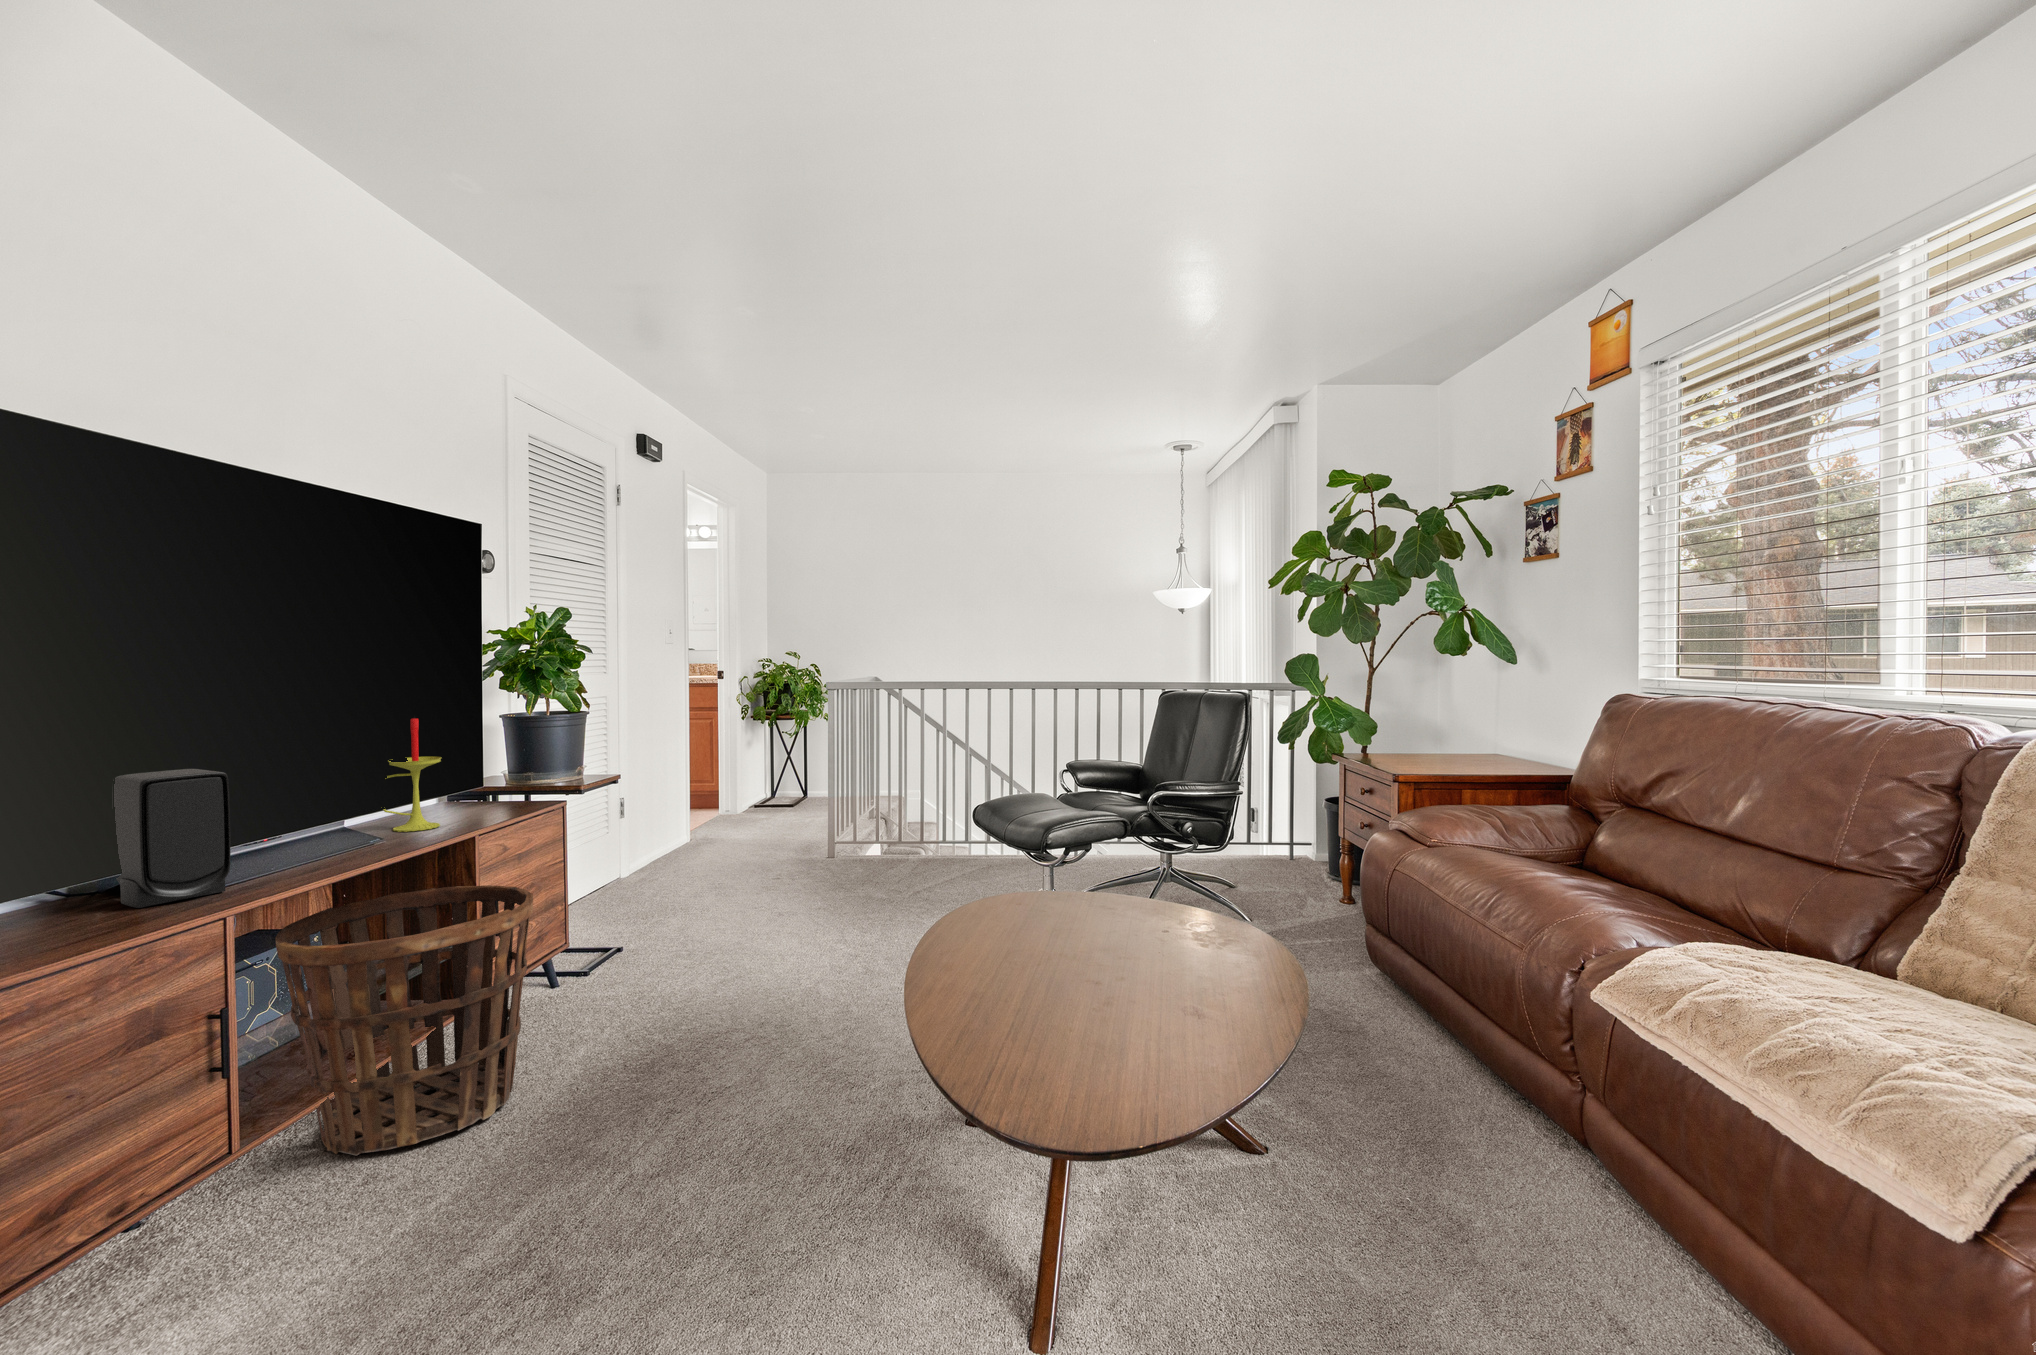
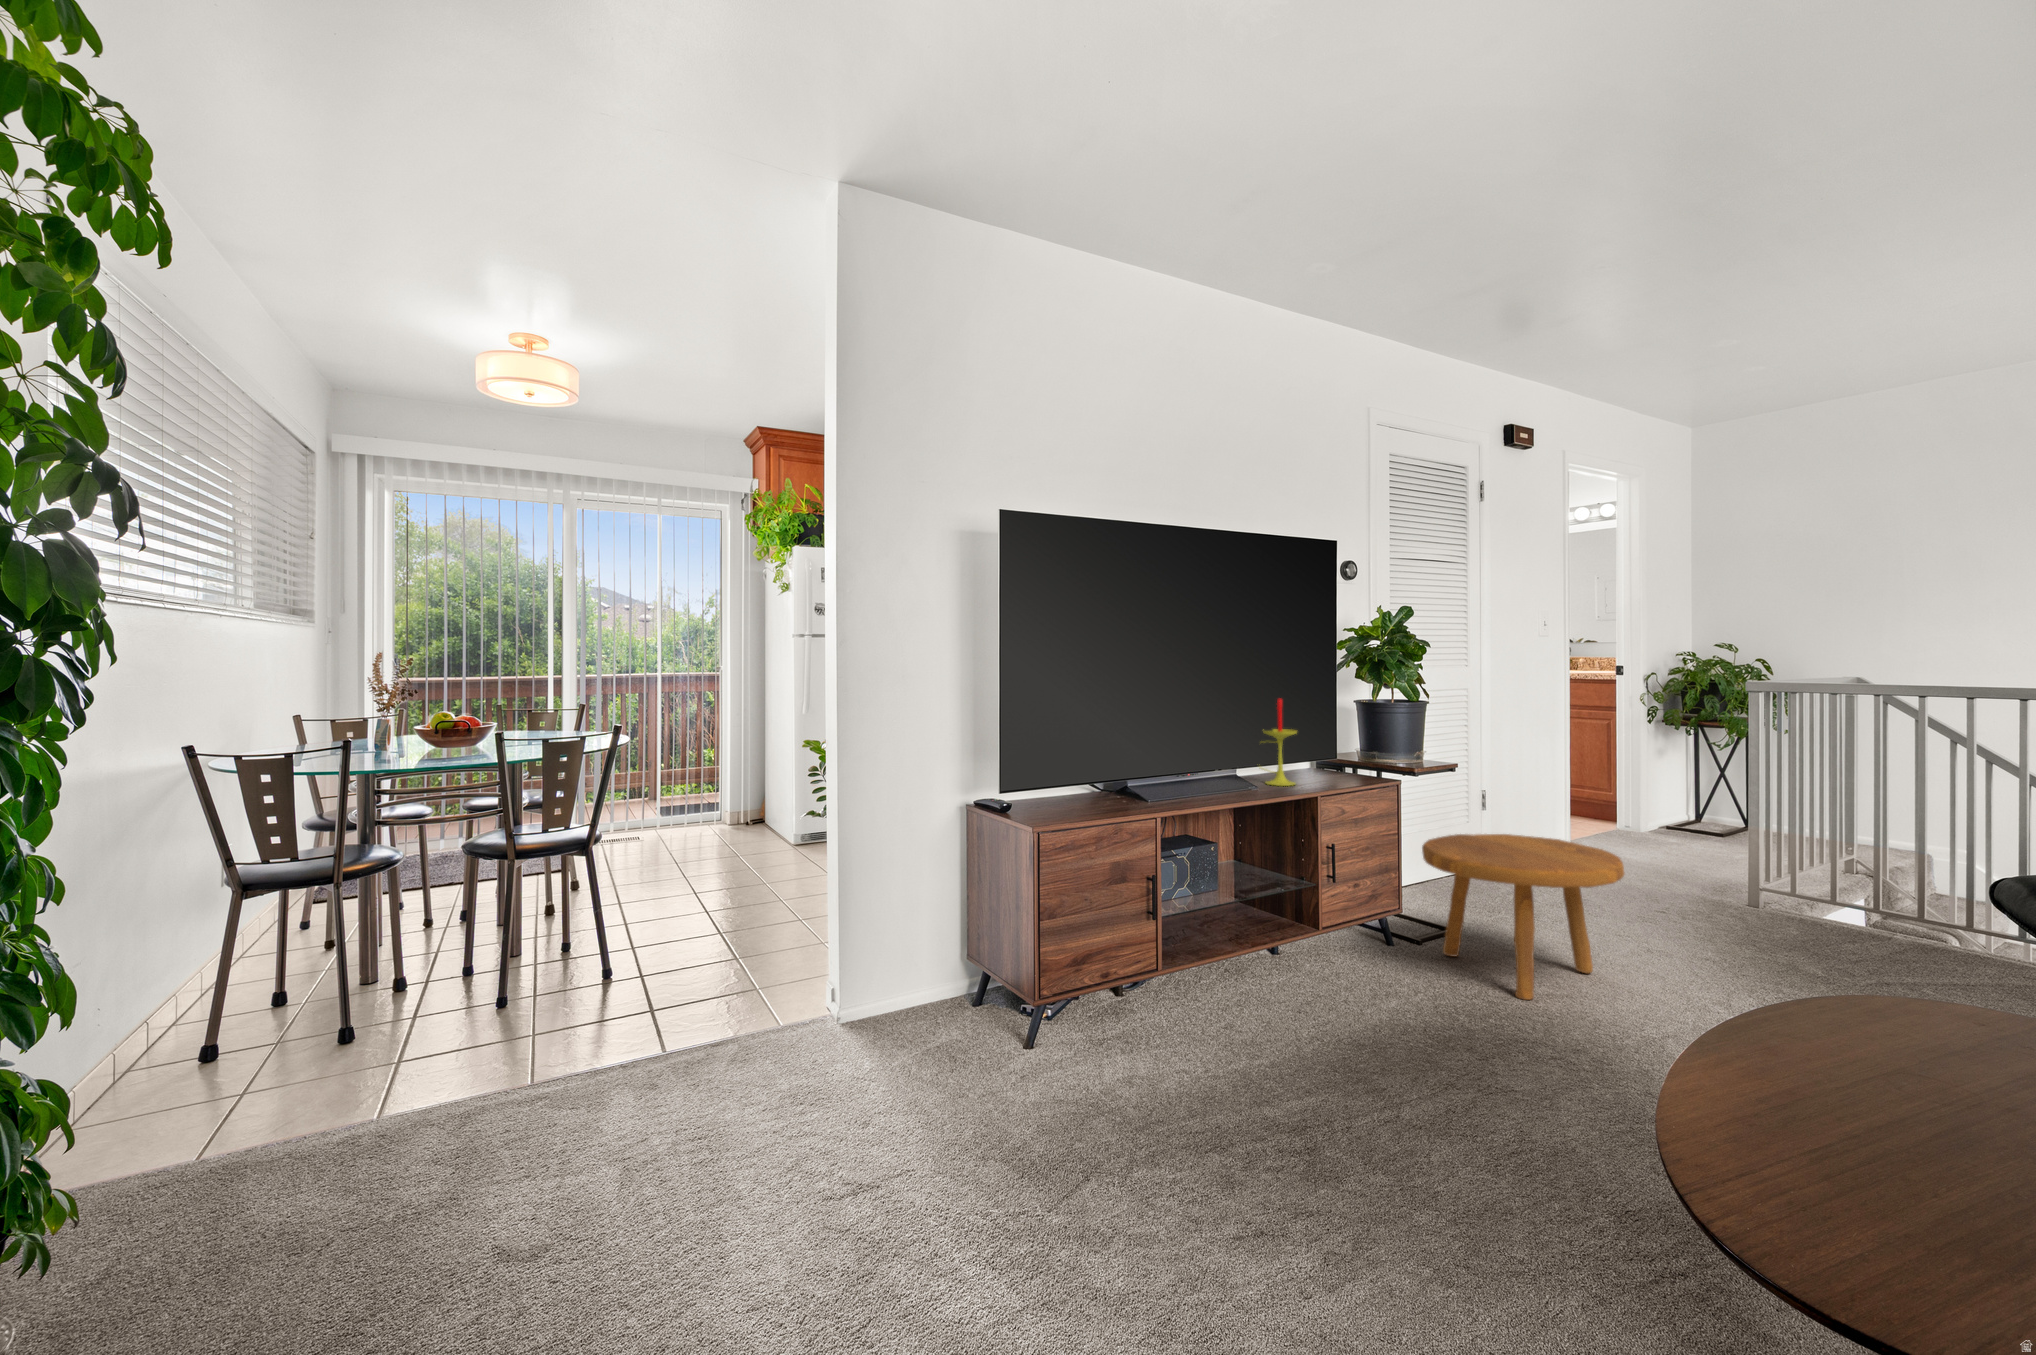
speaker: present [114,769,231,908] -> none [1110,722,1160,804]
footstool: none [596,837,781,1003] -> present [1422,834,1624,1000]
basket: present [276,885,533,1155] -> none [1185,829,1350,1017]

